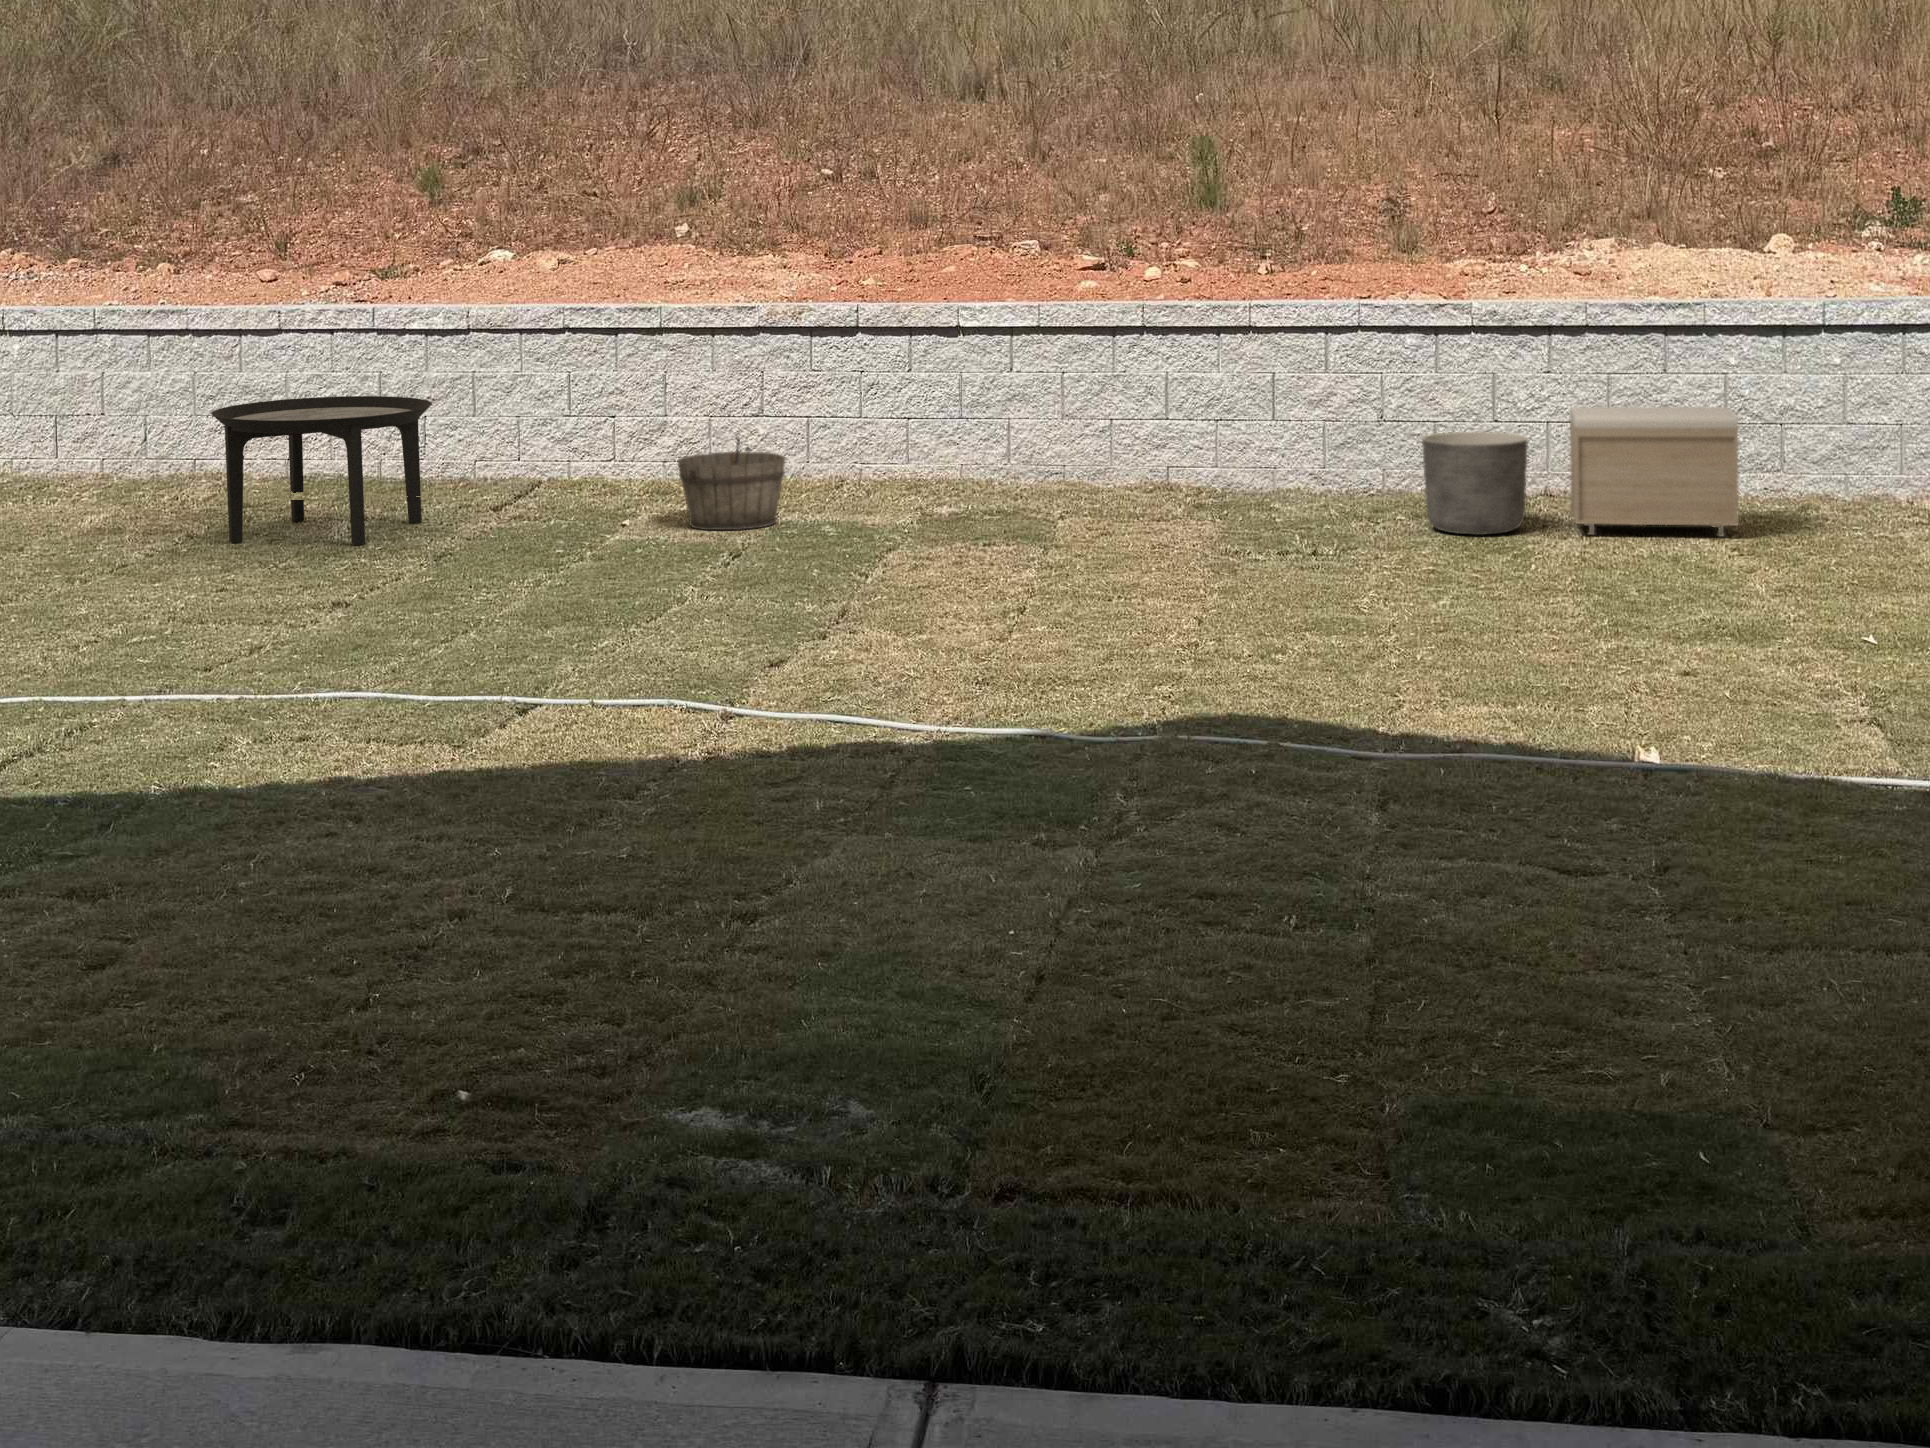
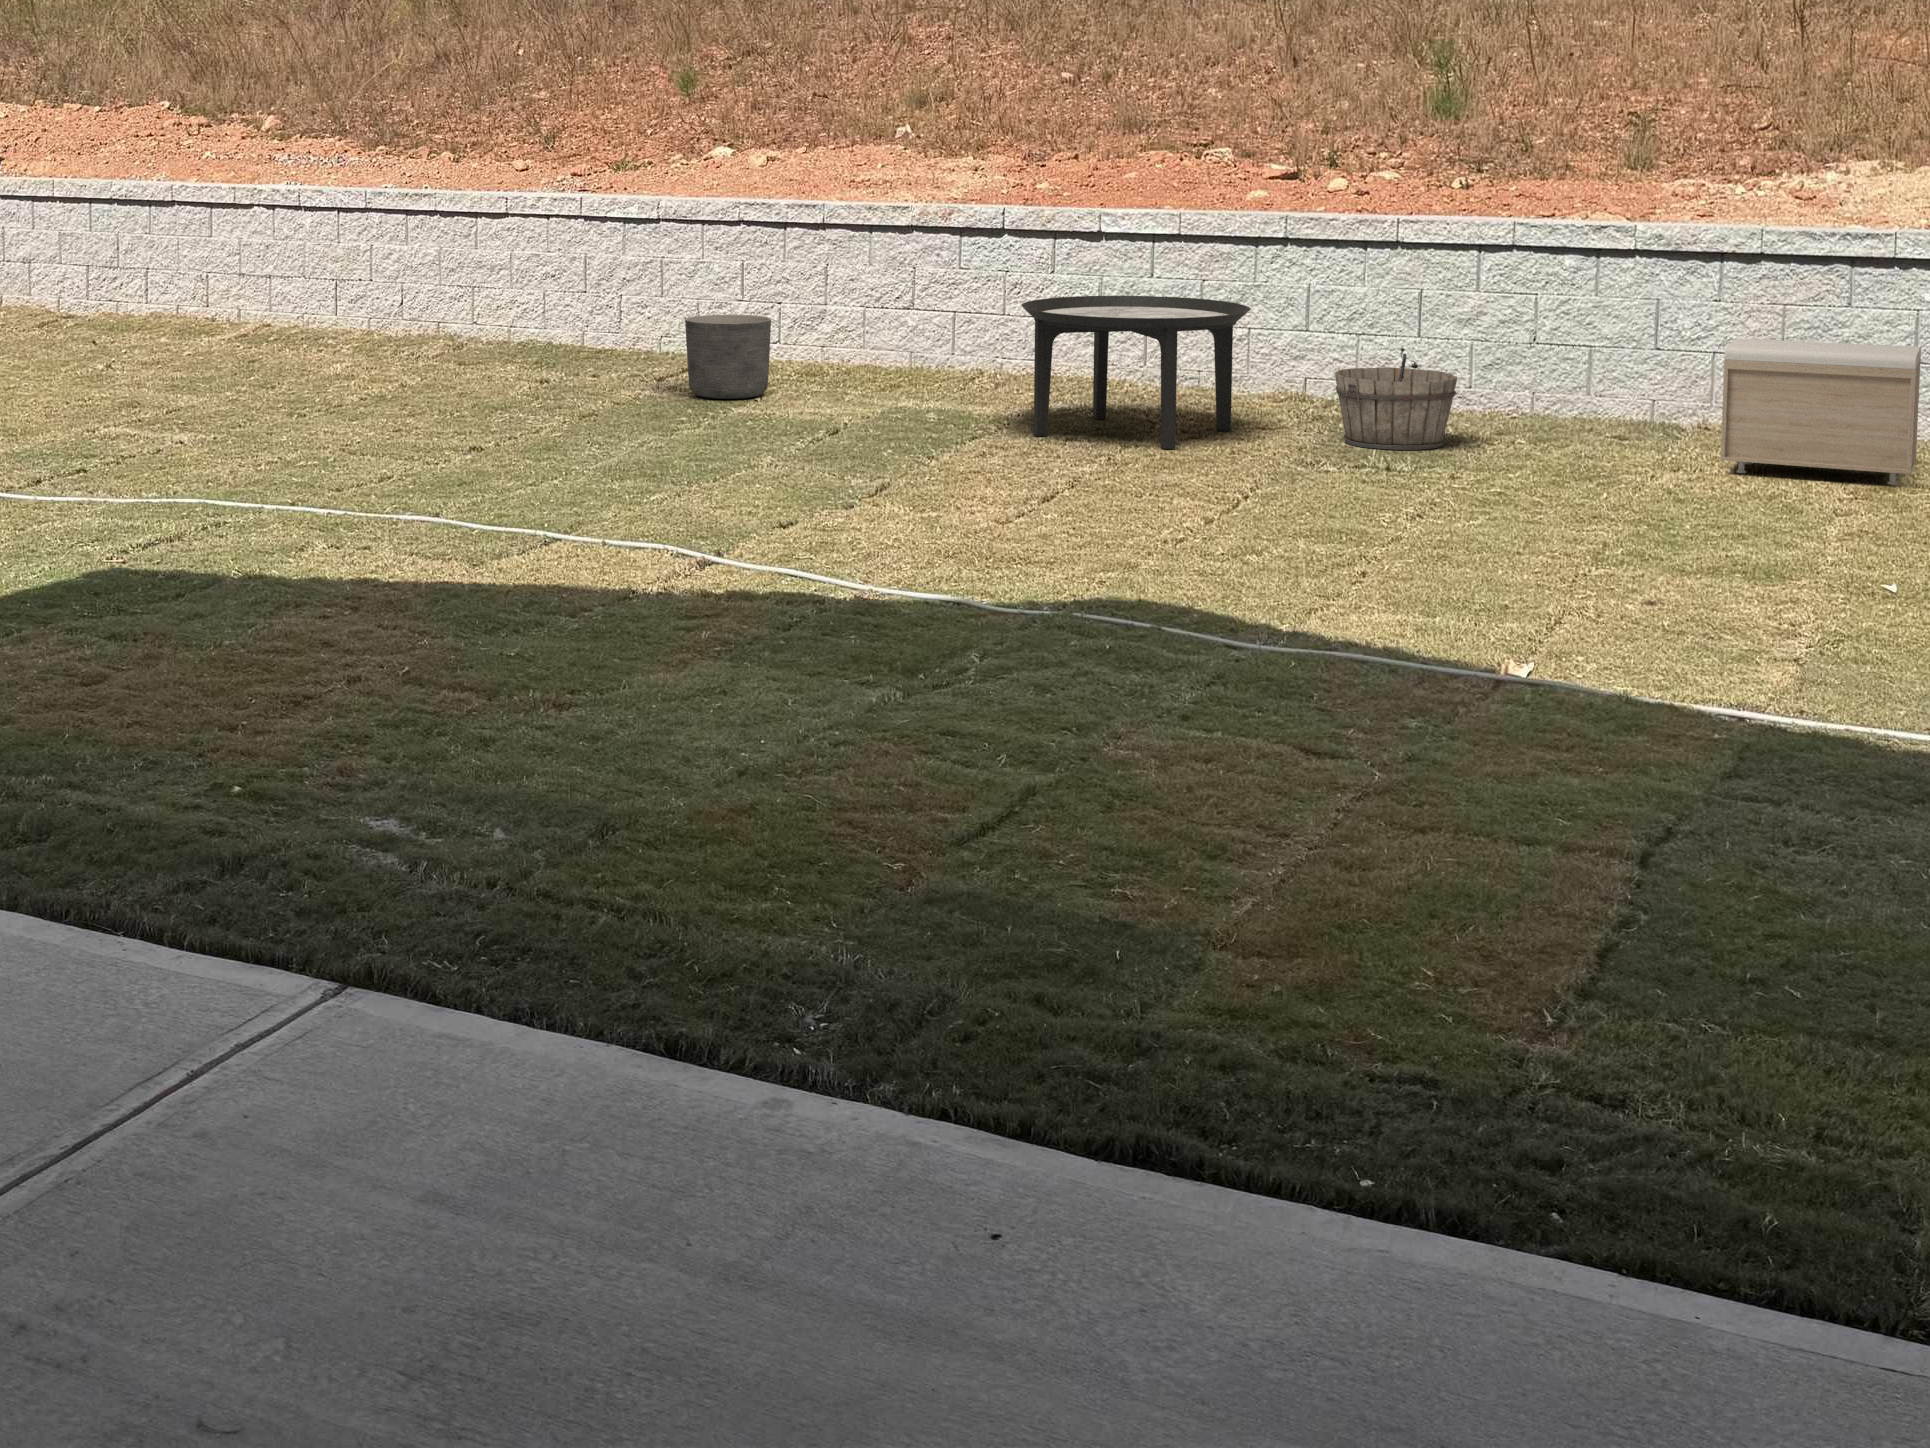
round table: present [211,396,432,545] -> present [1021,296,1250,449]
planter: present [1422,432,1528,535] -> present [685,314,771,399]
wooden bucket: present [677,433,785,530] -> present [1335,348,1457,450]

